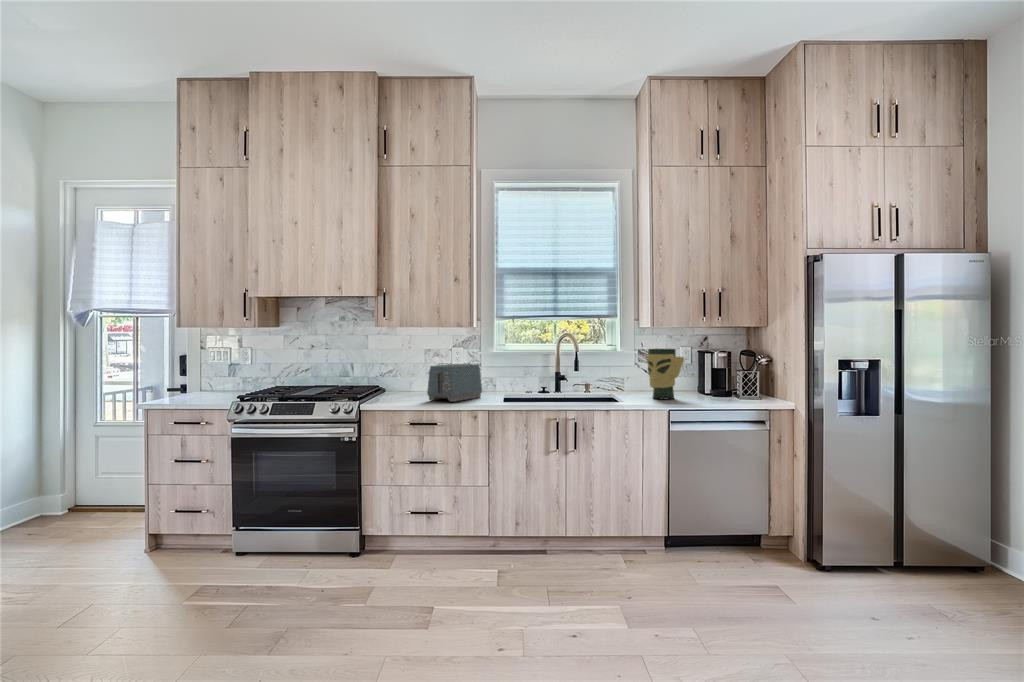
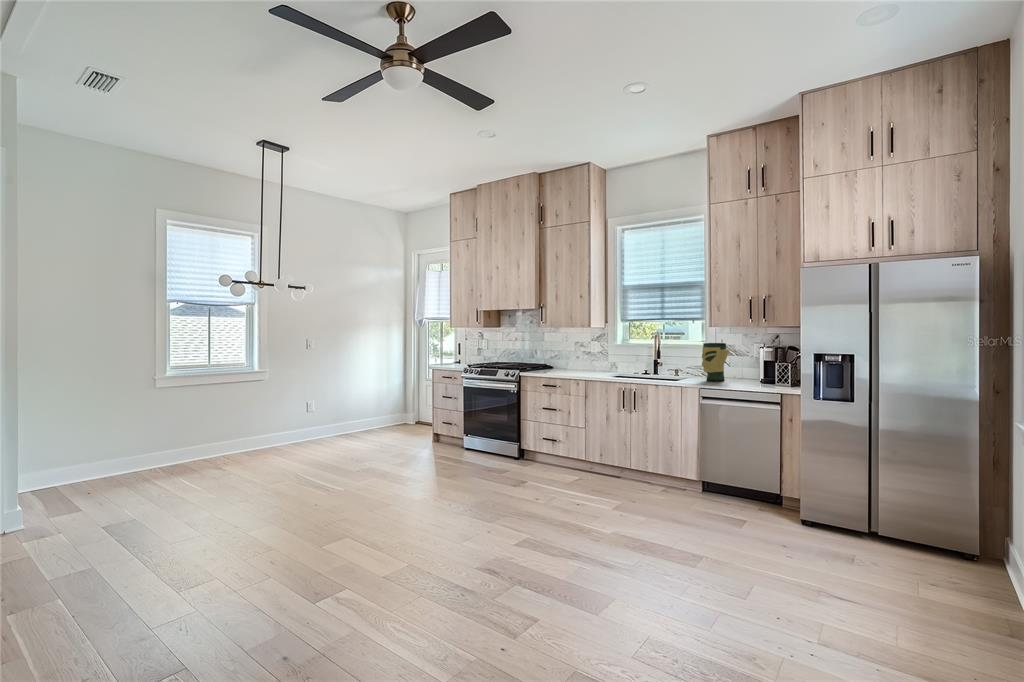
toaster: present [427,364,482,402] -> none [559,351,597,374]

